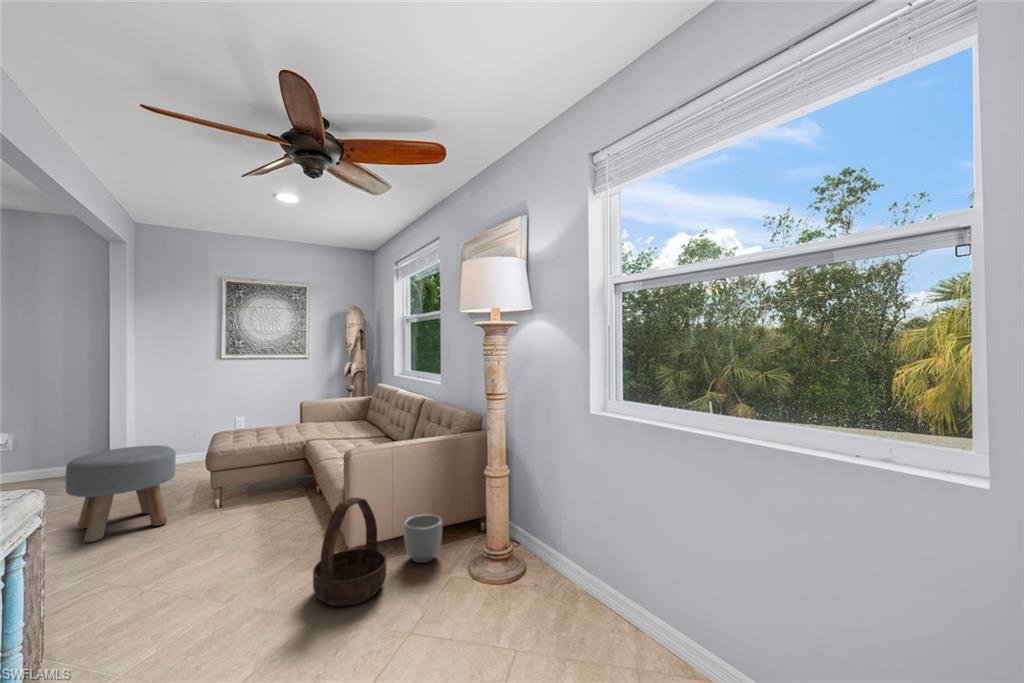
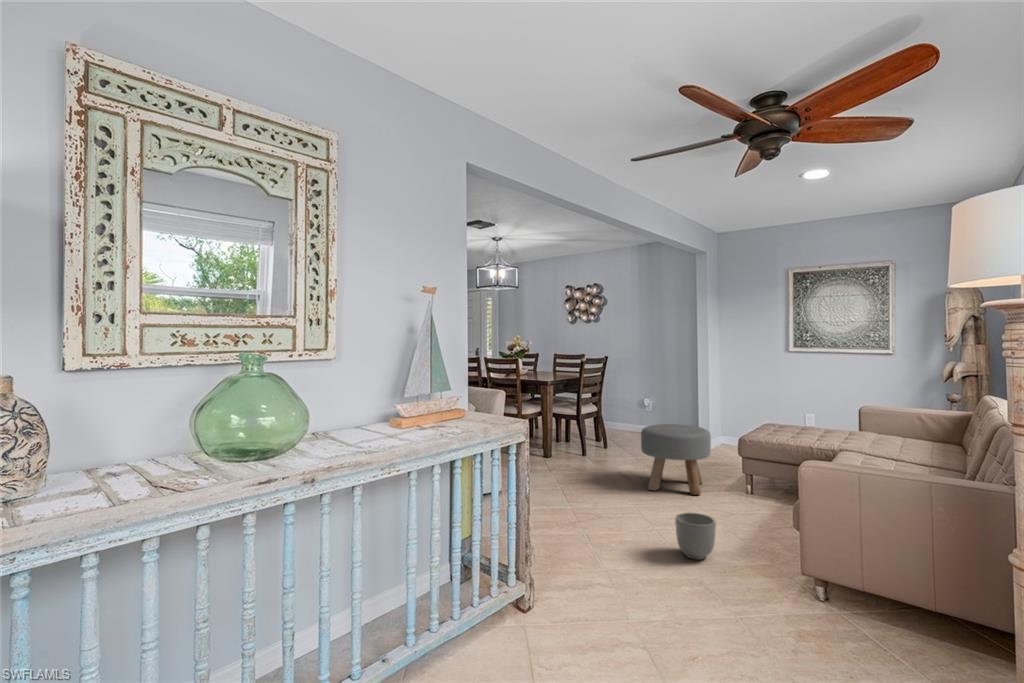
basket: present [313,498,386,606] -> none [741,519,830,641]
planter: present [404,514,443,563] -> present [675,512,716,560]

